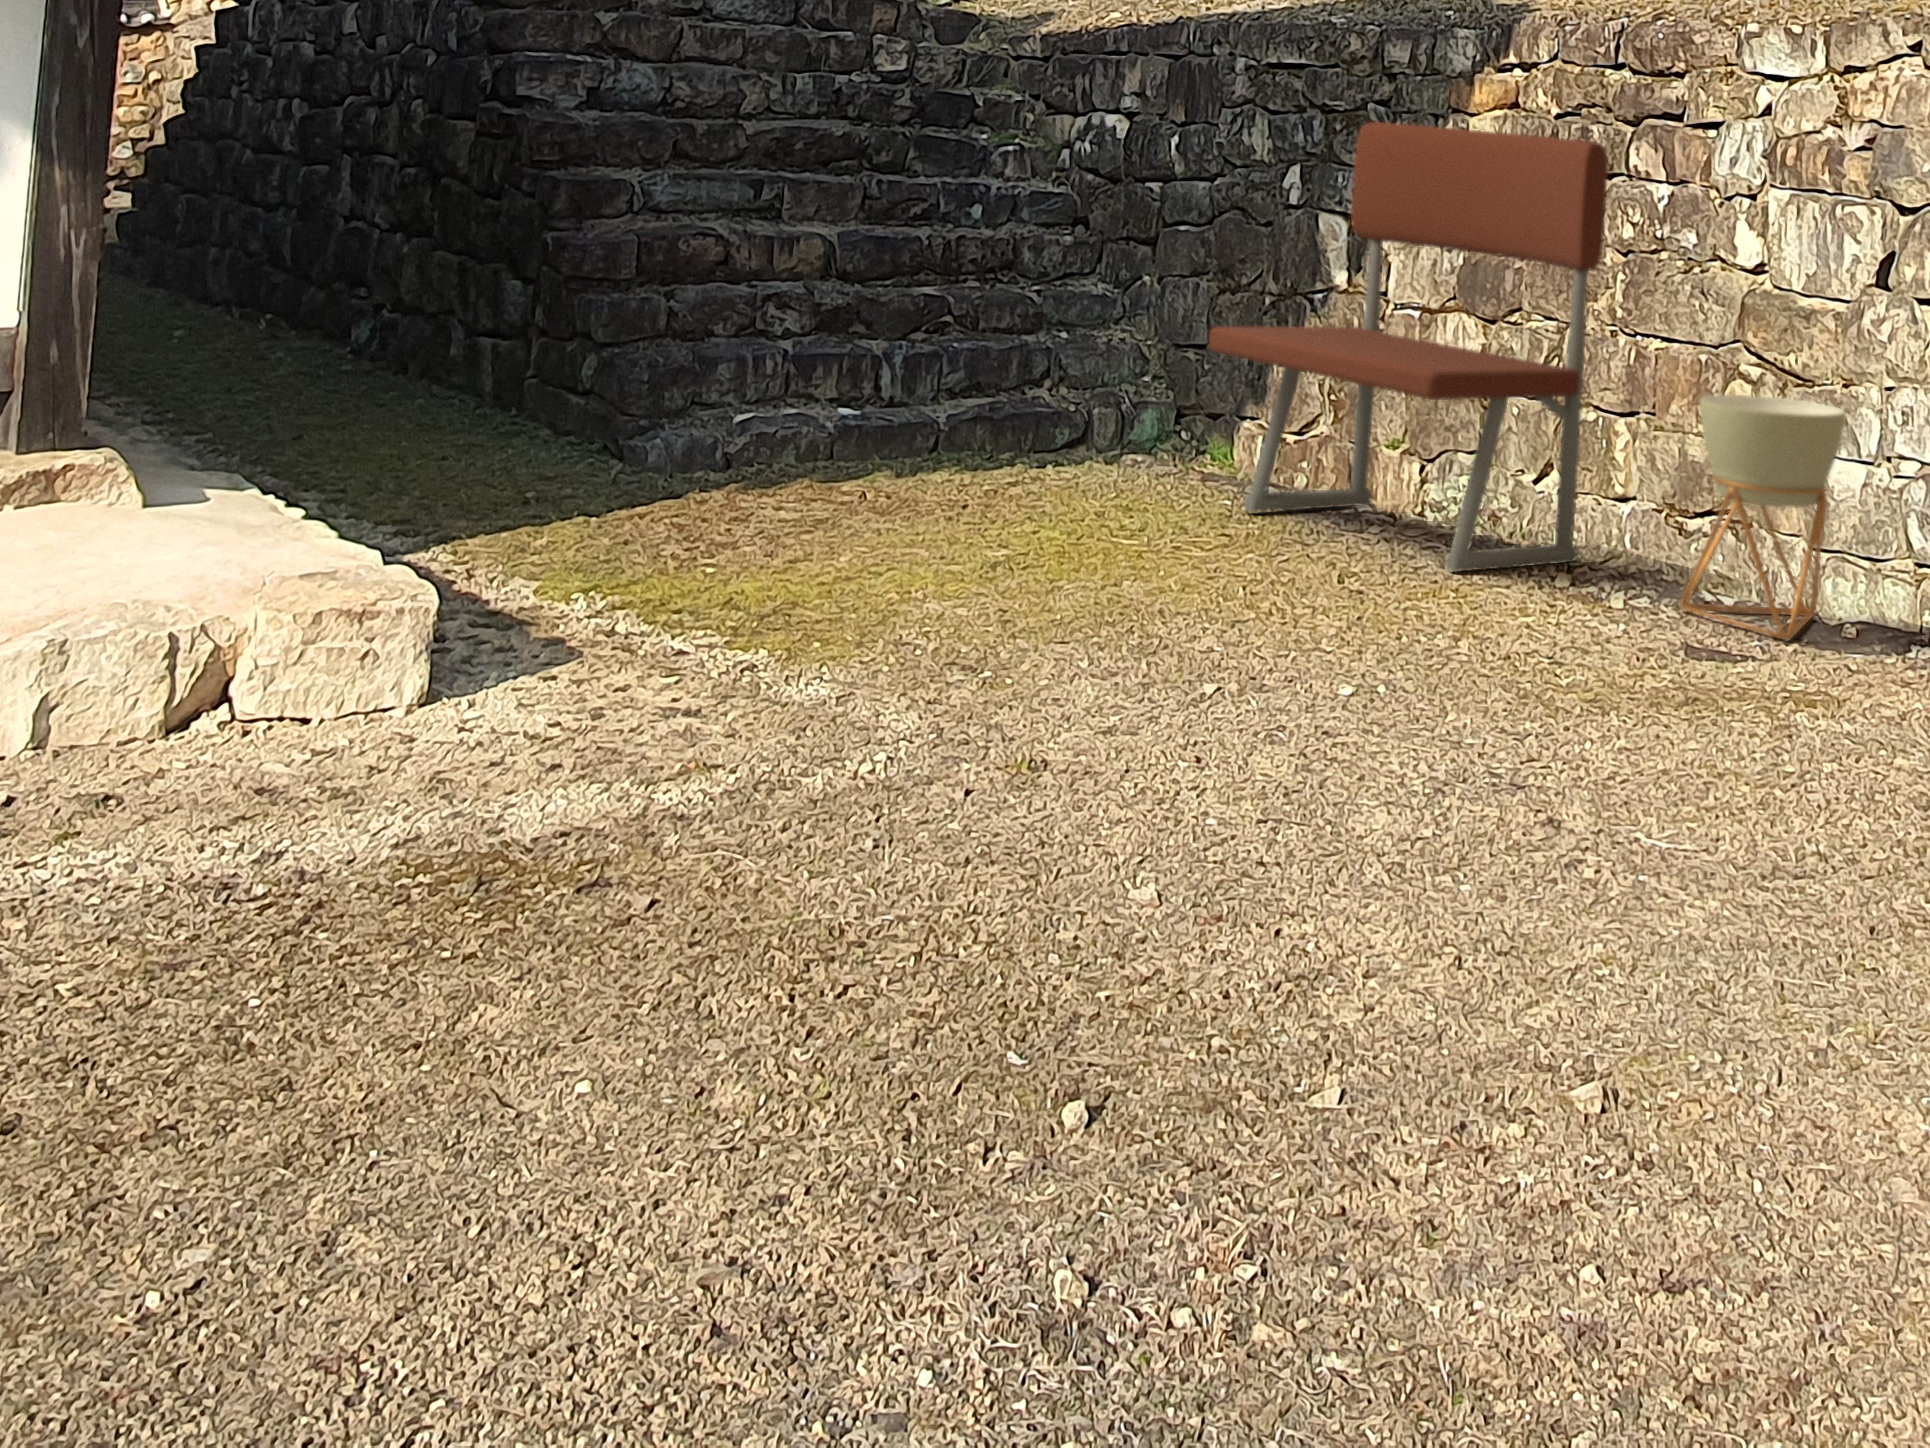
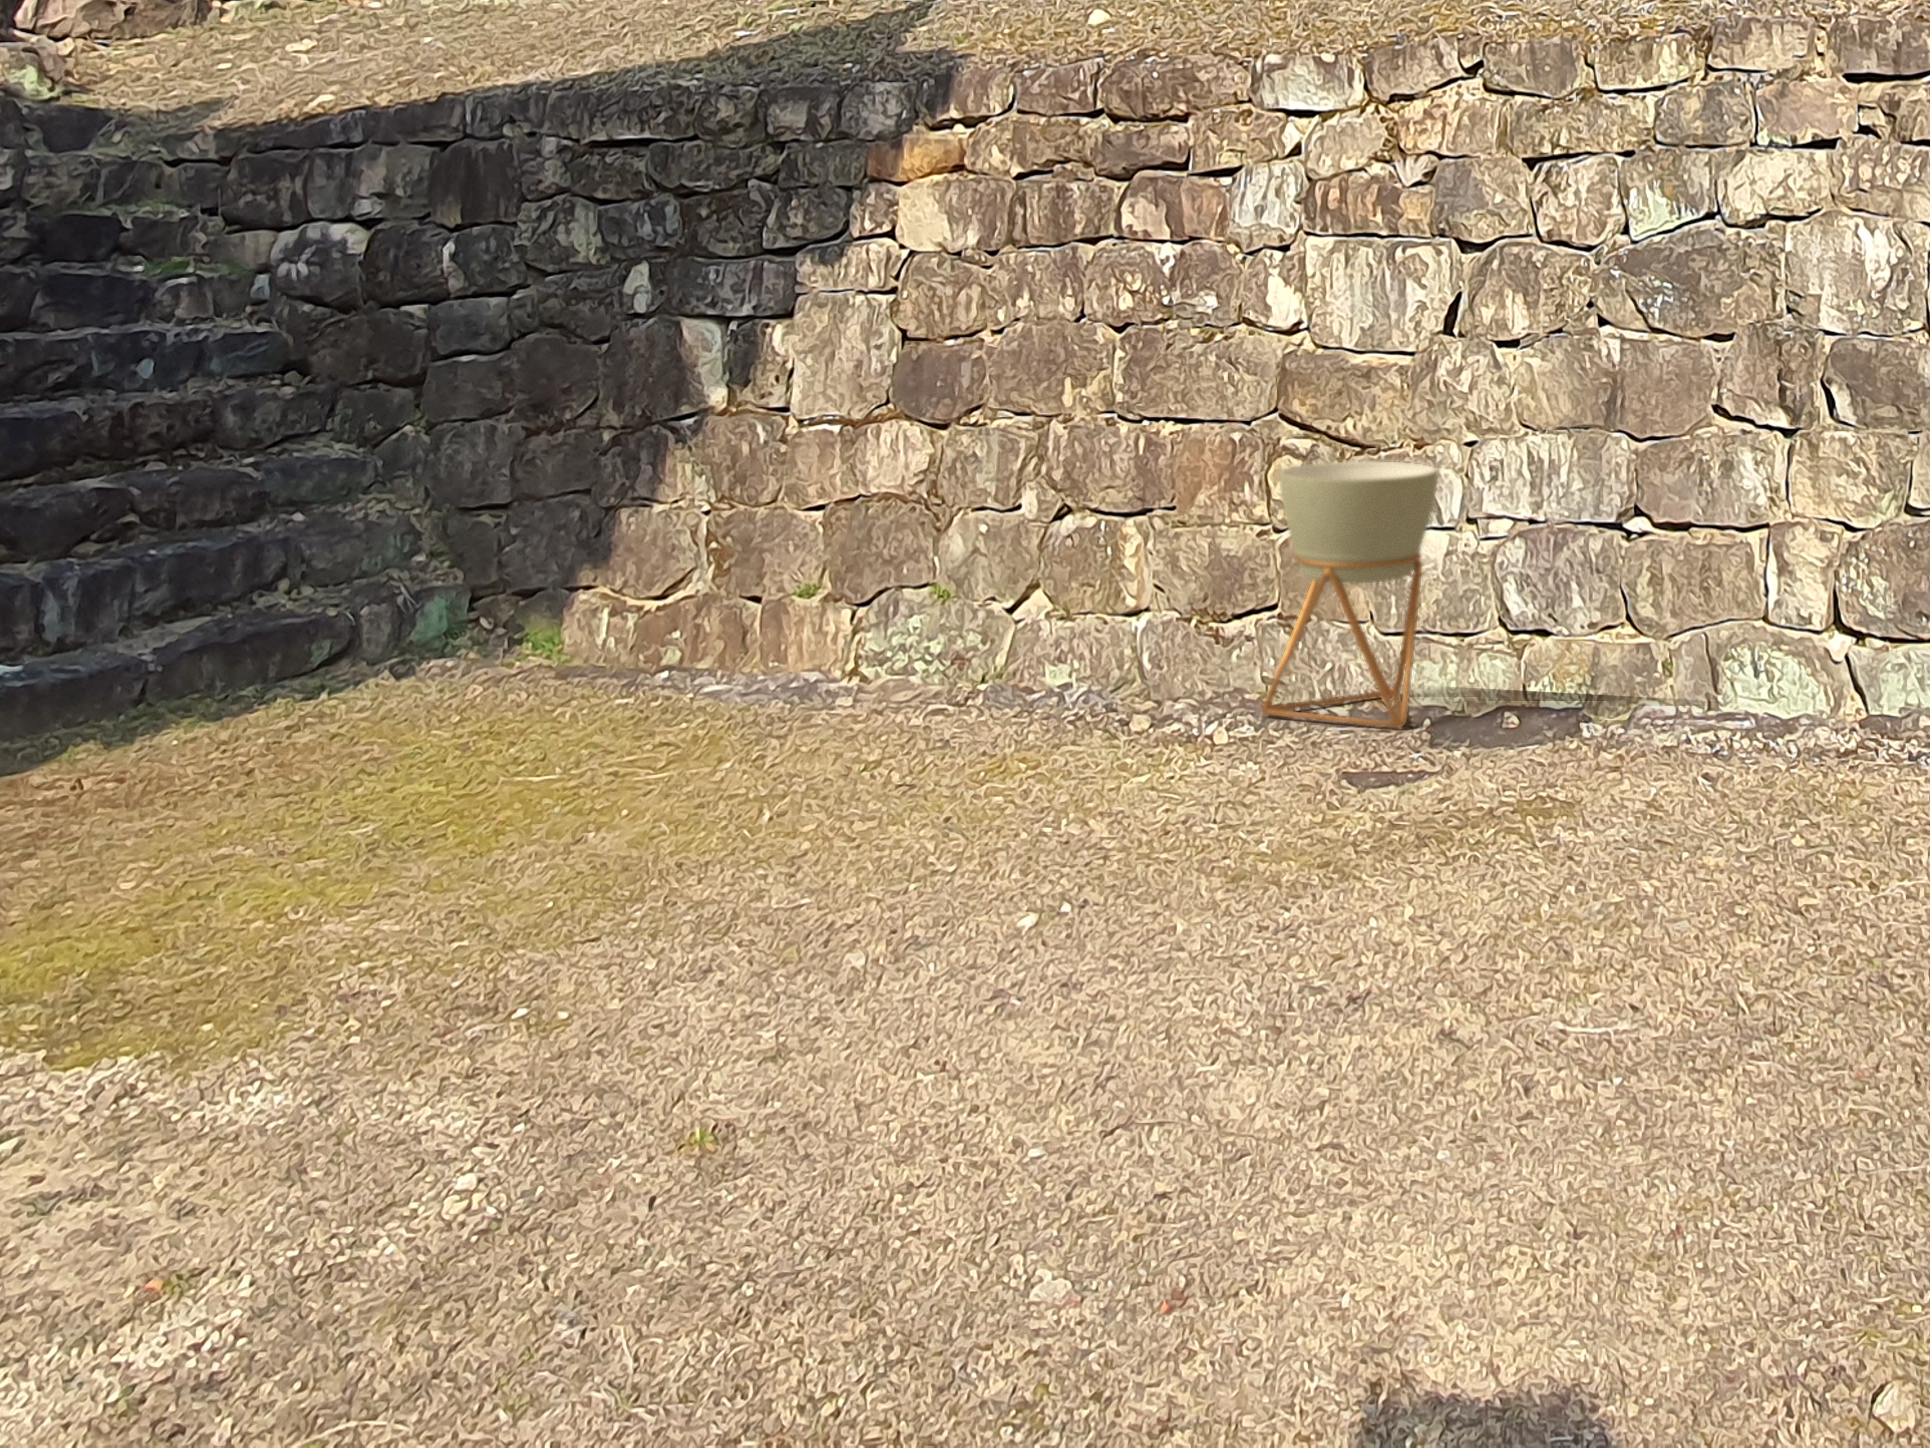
bench: present [1209,122,1608,572] -> none [617,198,1124,717]

